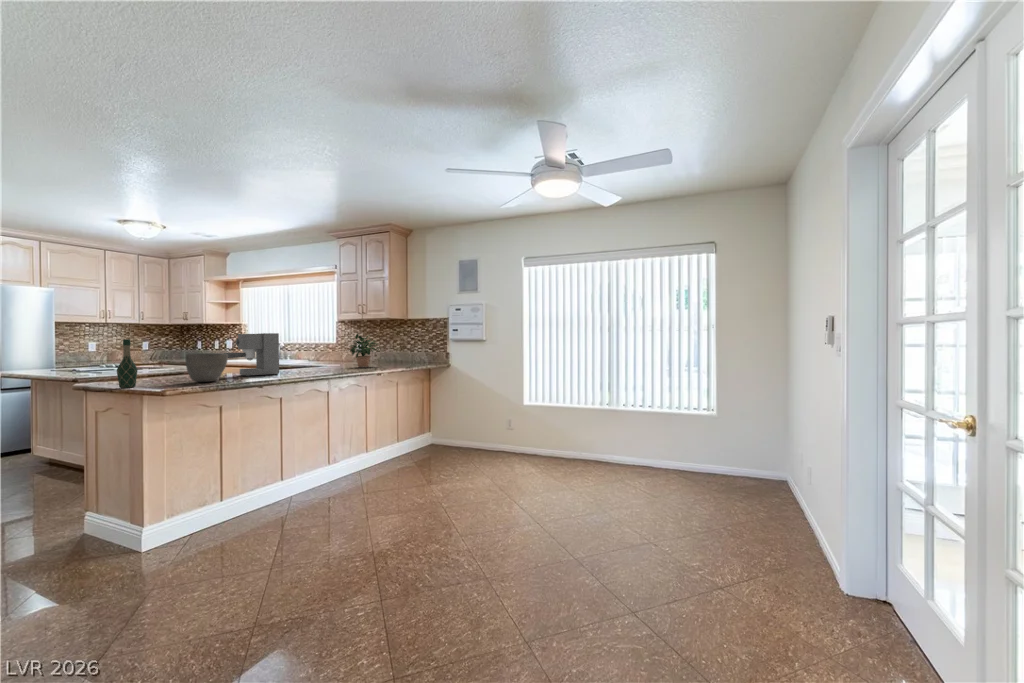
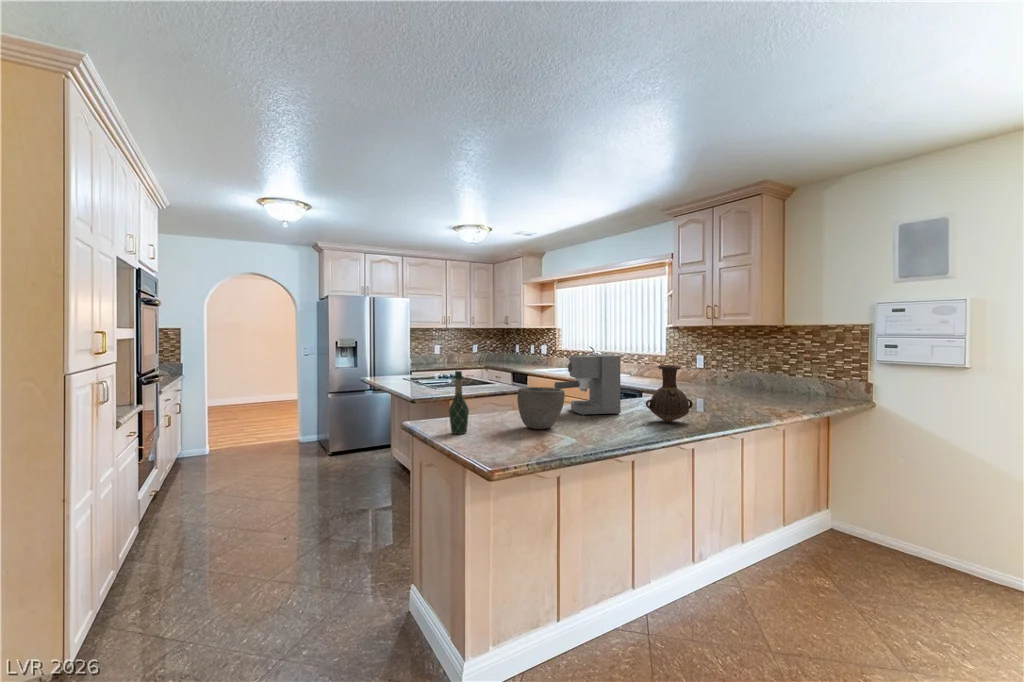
potted plant: present [348,334,379,367] -> none [700,351,754,403]
vase: none [294,338,328,375] -> present [646,365,693,422]

